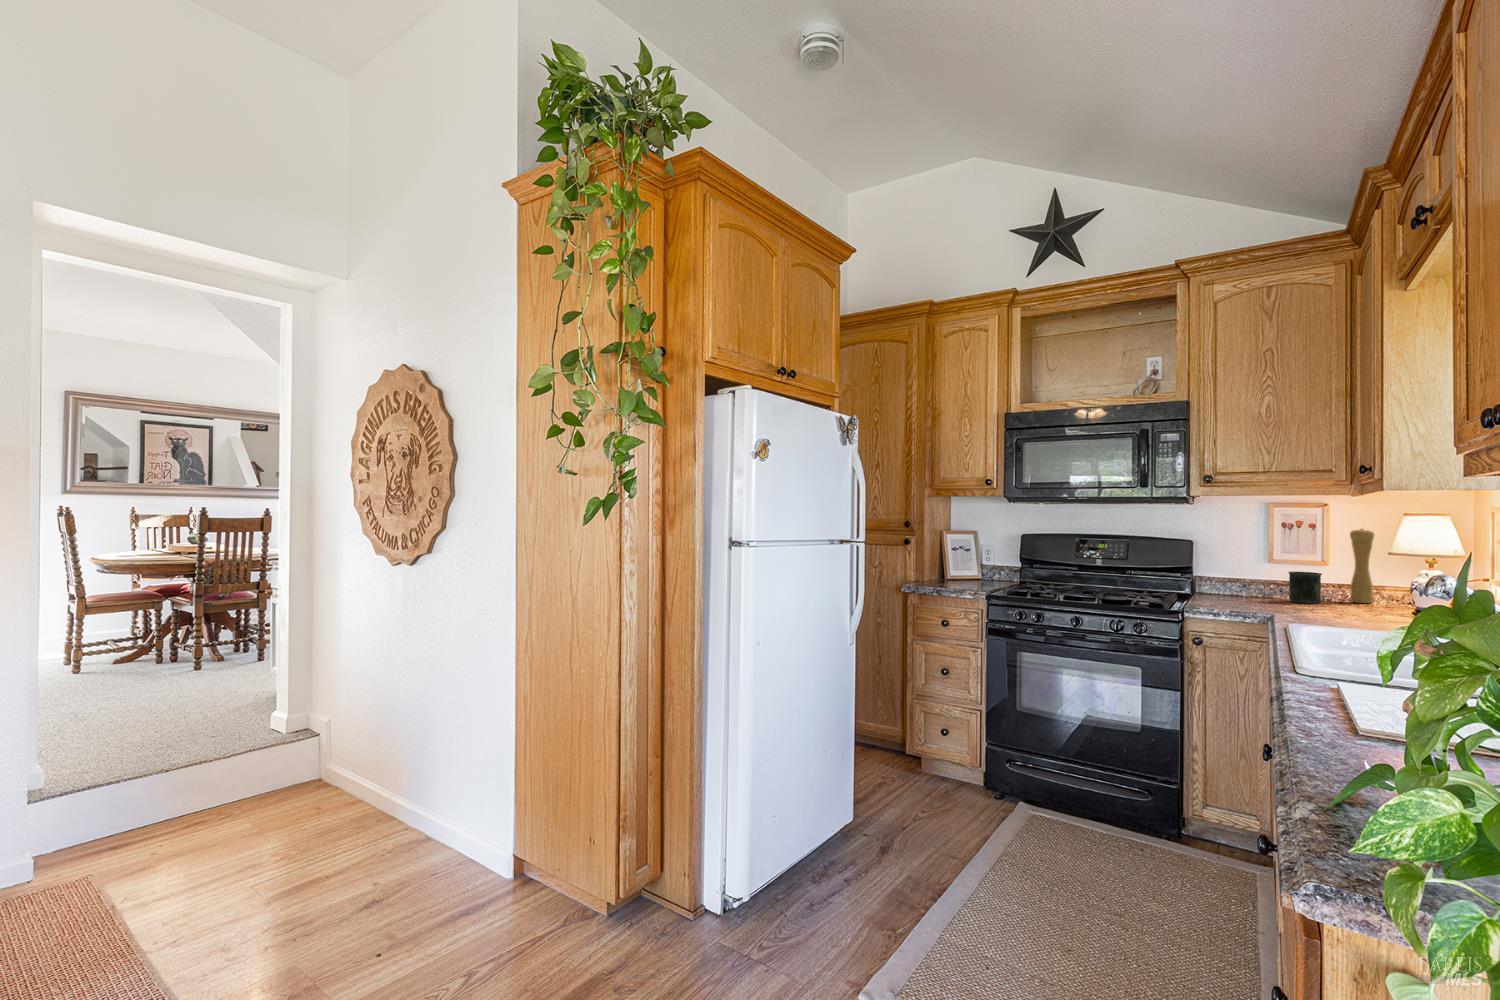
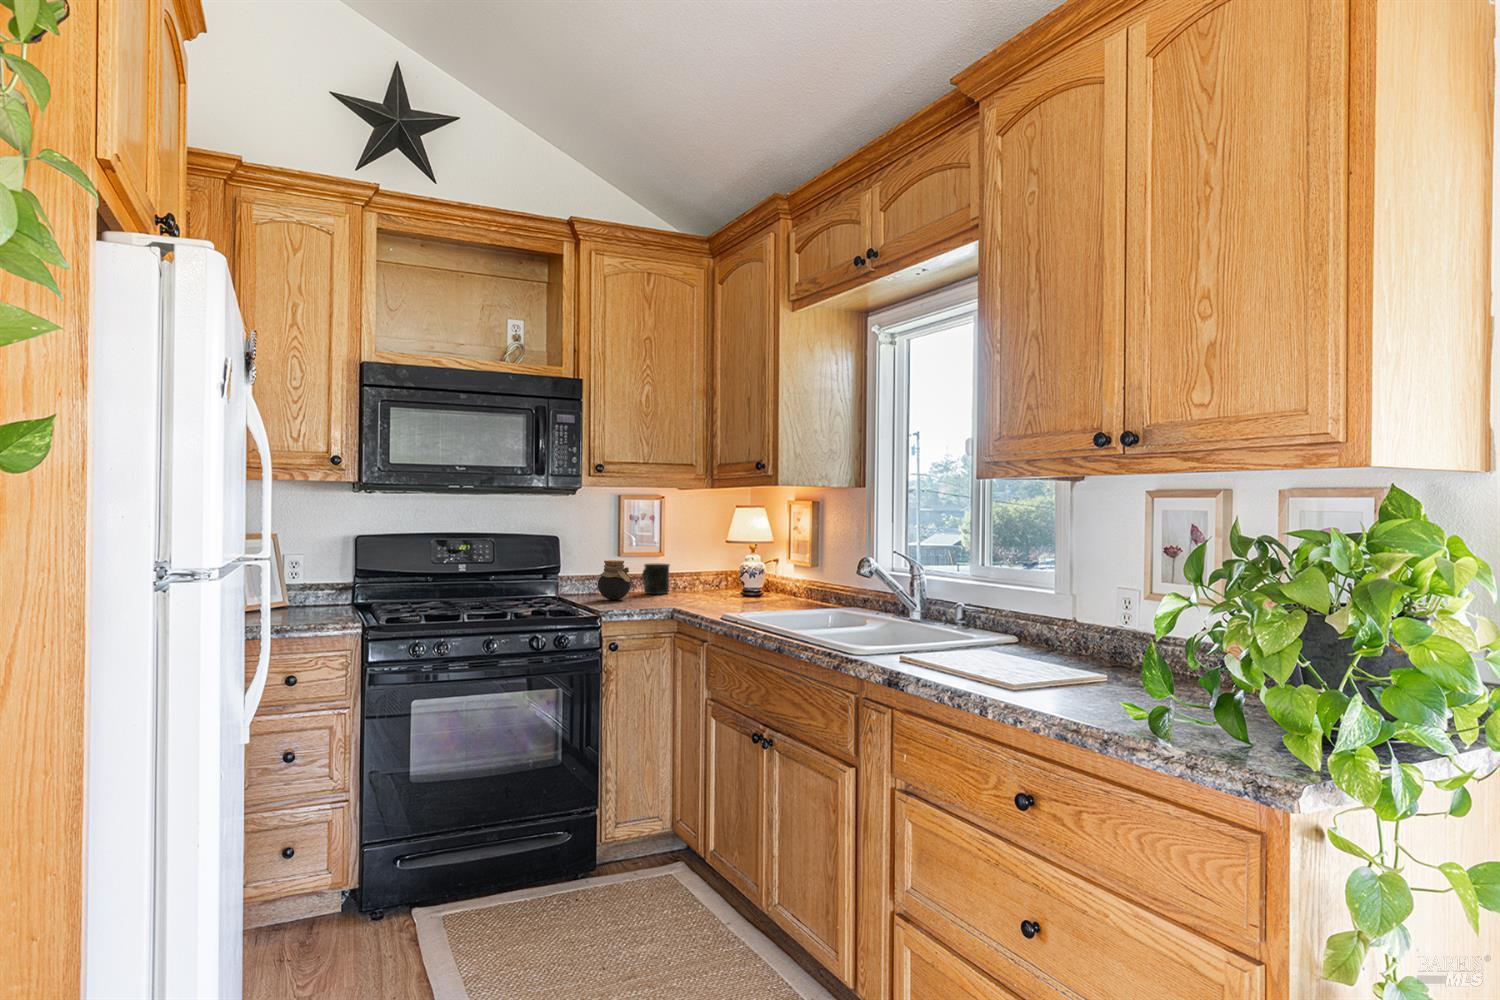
pepper mill: present [1350,529,1374,603] -> none [680,520,698,589]
jar: none [1218,564,1256,602] -> present [598,560,634,600]

